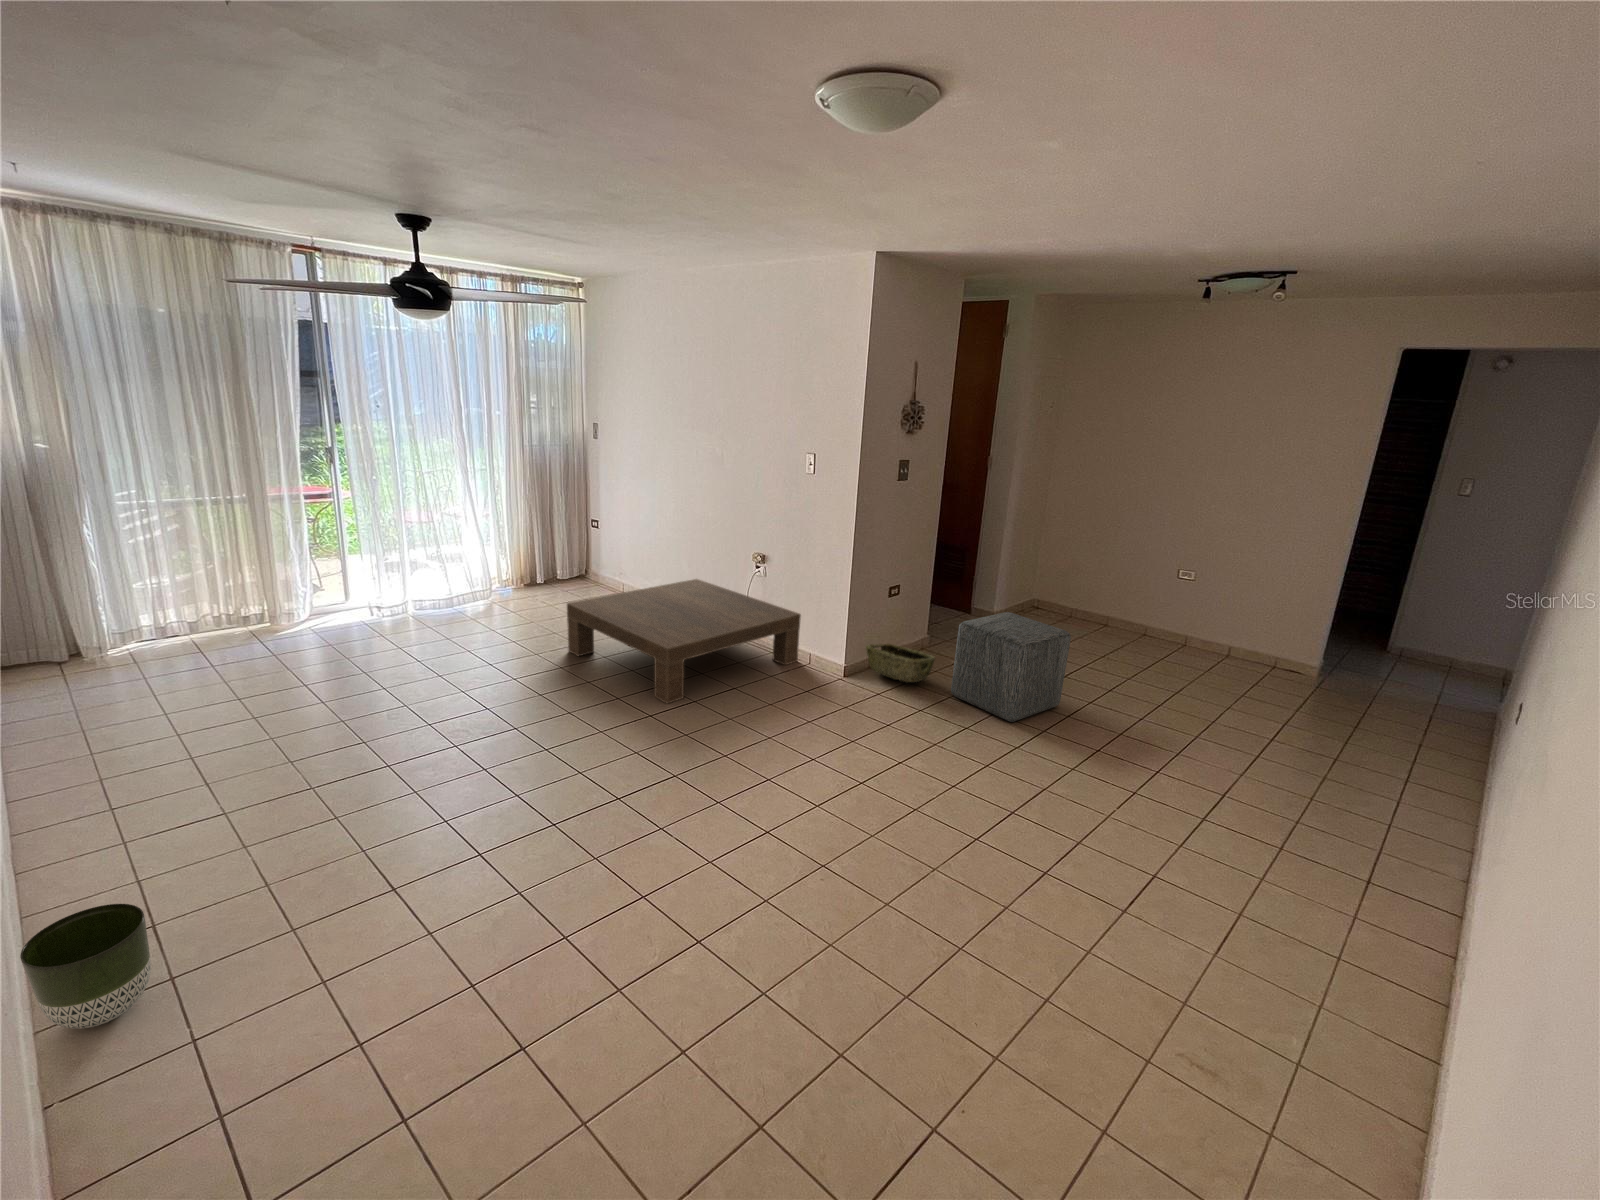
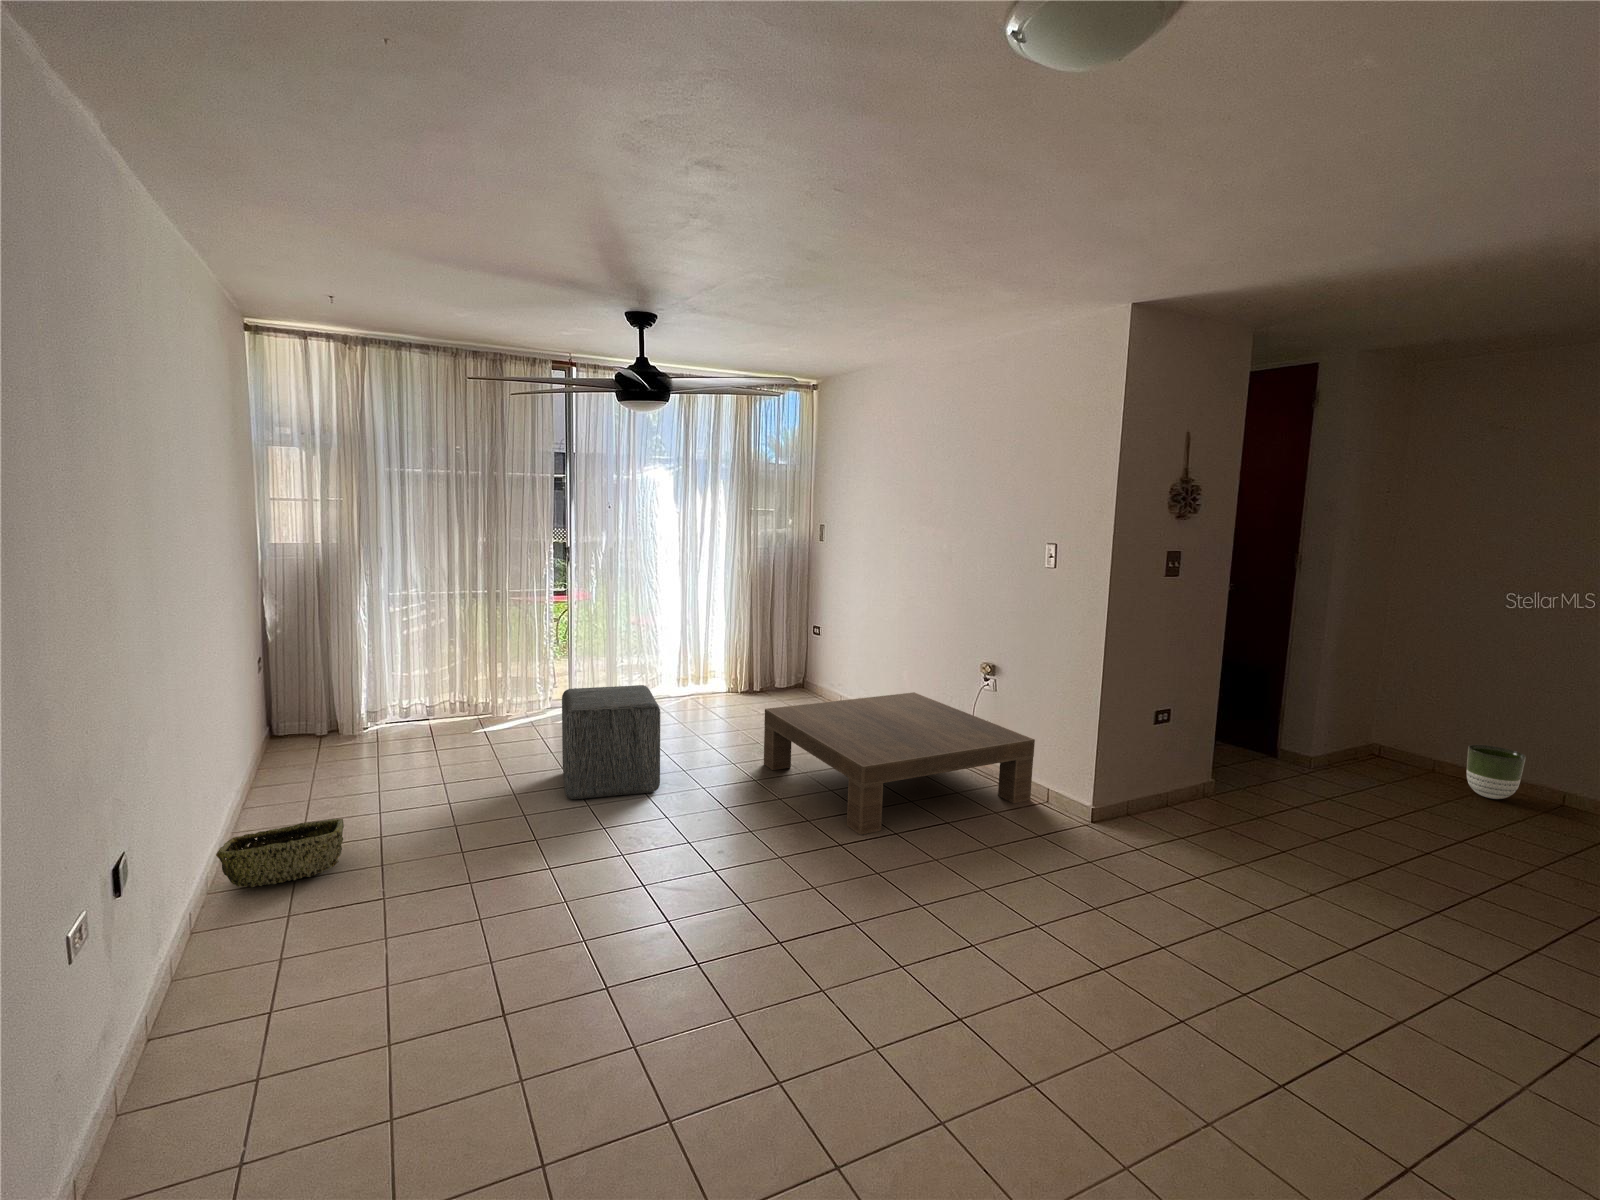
ottoman: present [951,612,1071,722] -> present [562,685,660,799]
woven basket: present [866,644,935,682] -> present [216,819,344,887]
planter: present [20,904,151,1029] -> present [1466,745,1526,799]

